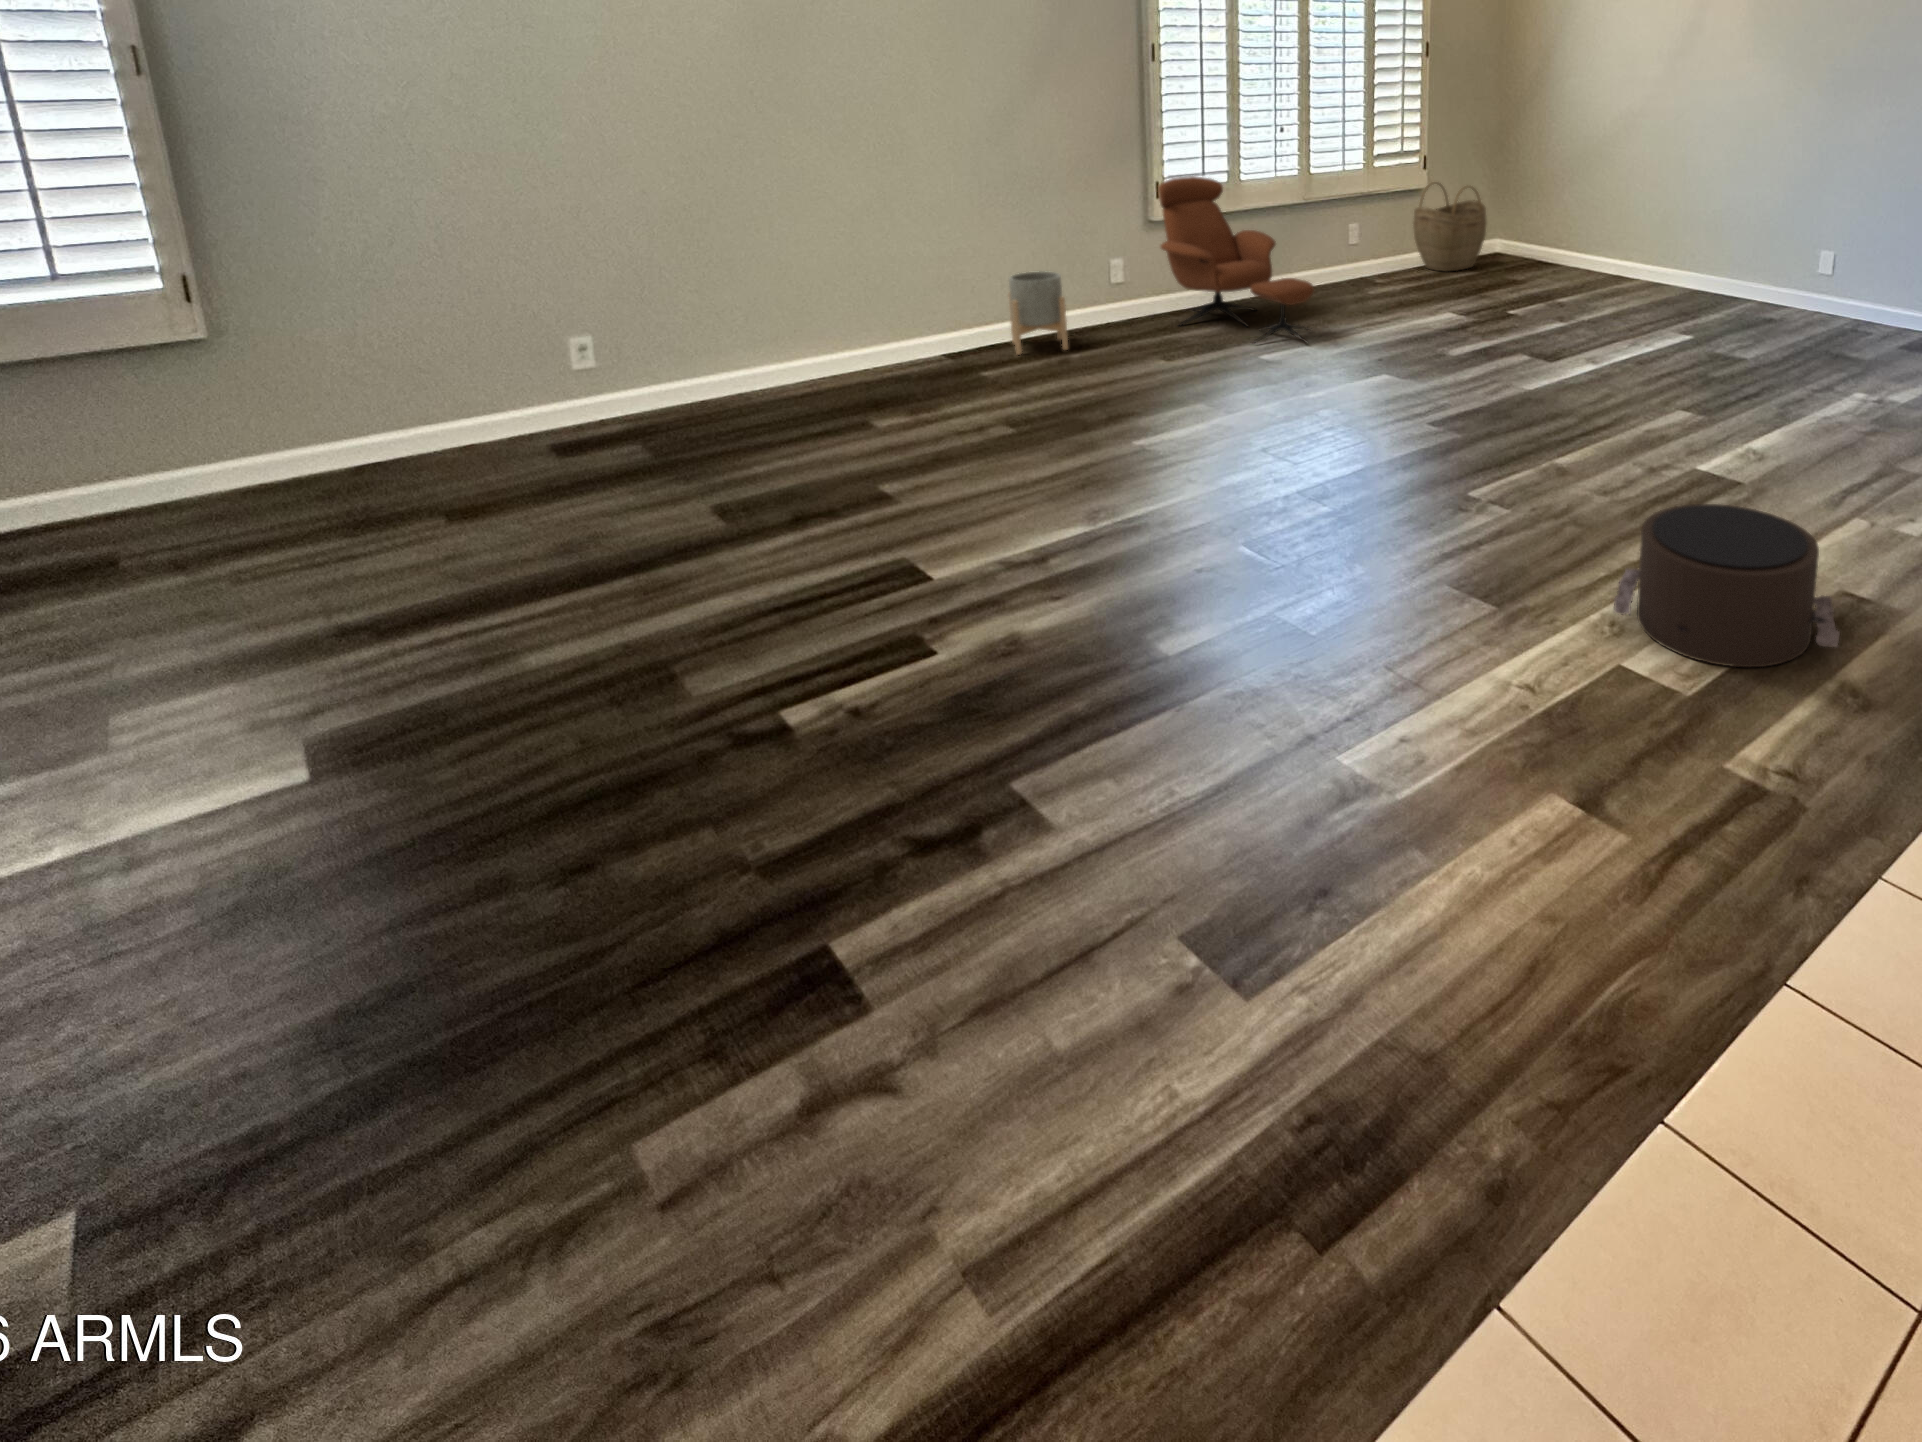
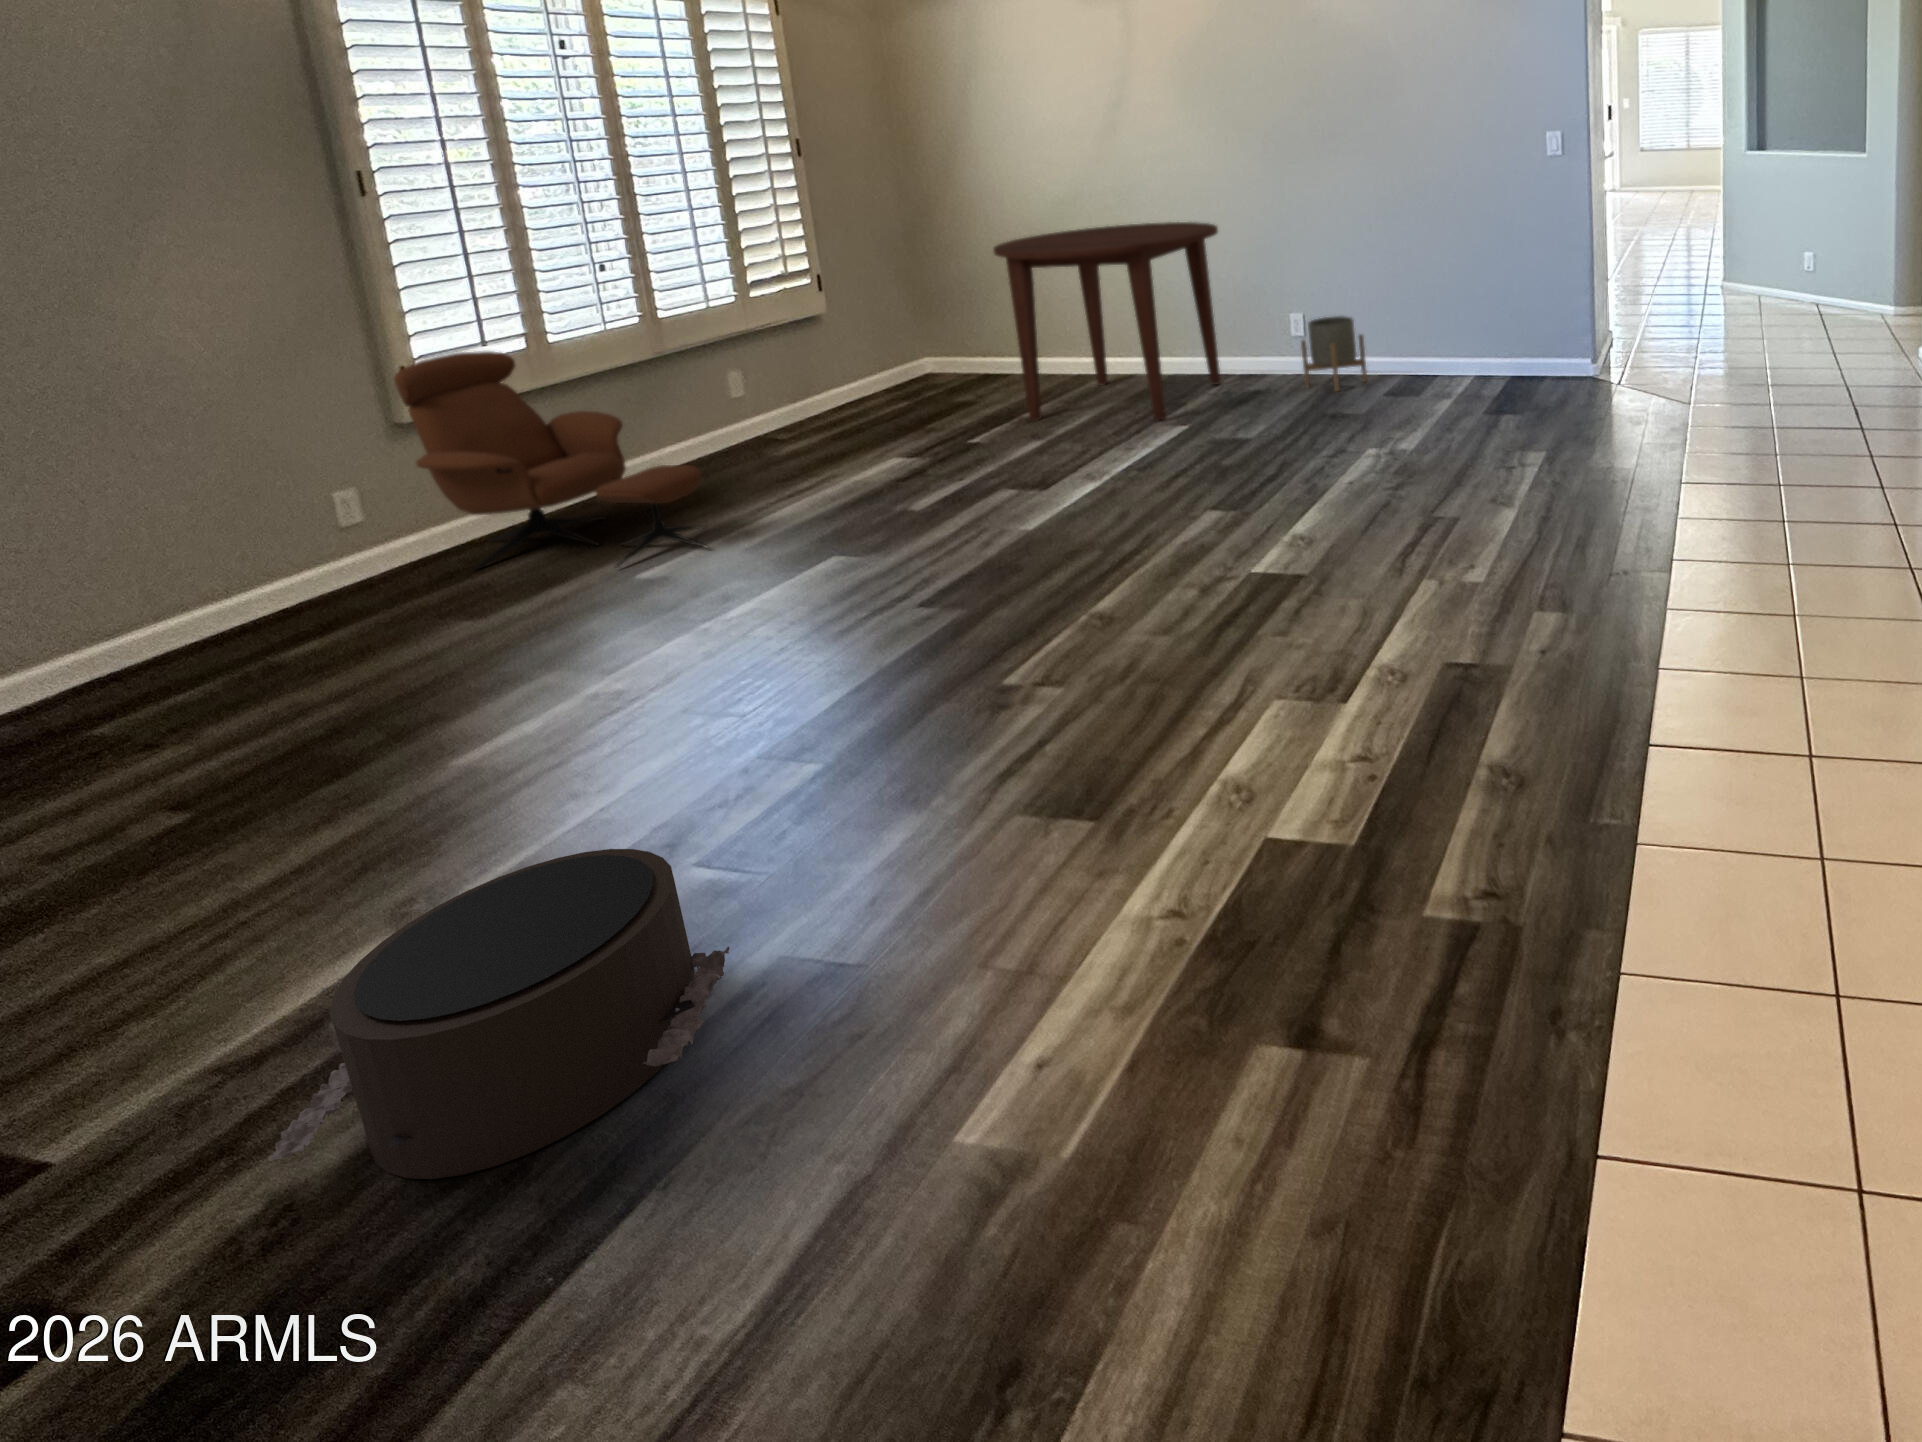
dining table: none [1553,142,1755,324] -> present [993,222,1221,421]
woven basket: present [1413,182,1487,271] -> none [817,303,919,412]
planter: present [1008,271,1068,354] -> present [1301,316,1367,391]
pouf: present [1614,504,1840,667] -> present [268,849,729,1179]

